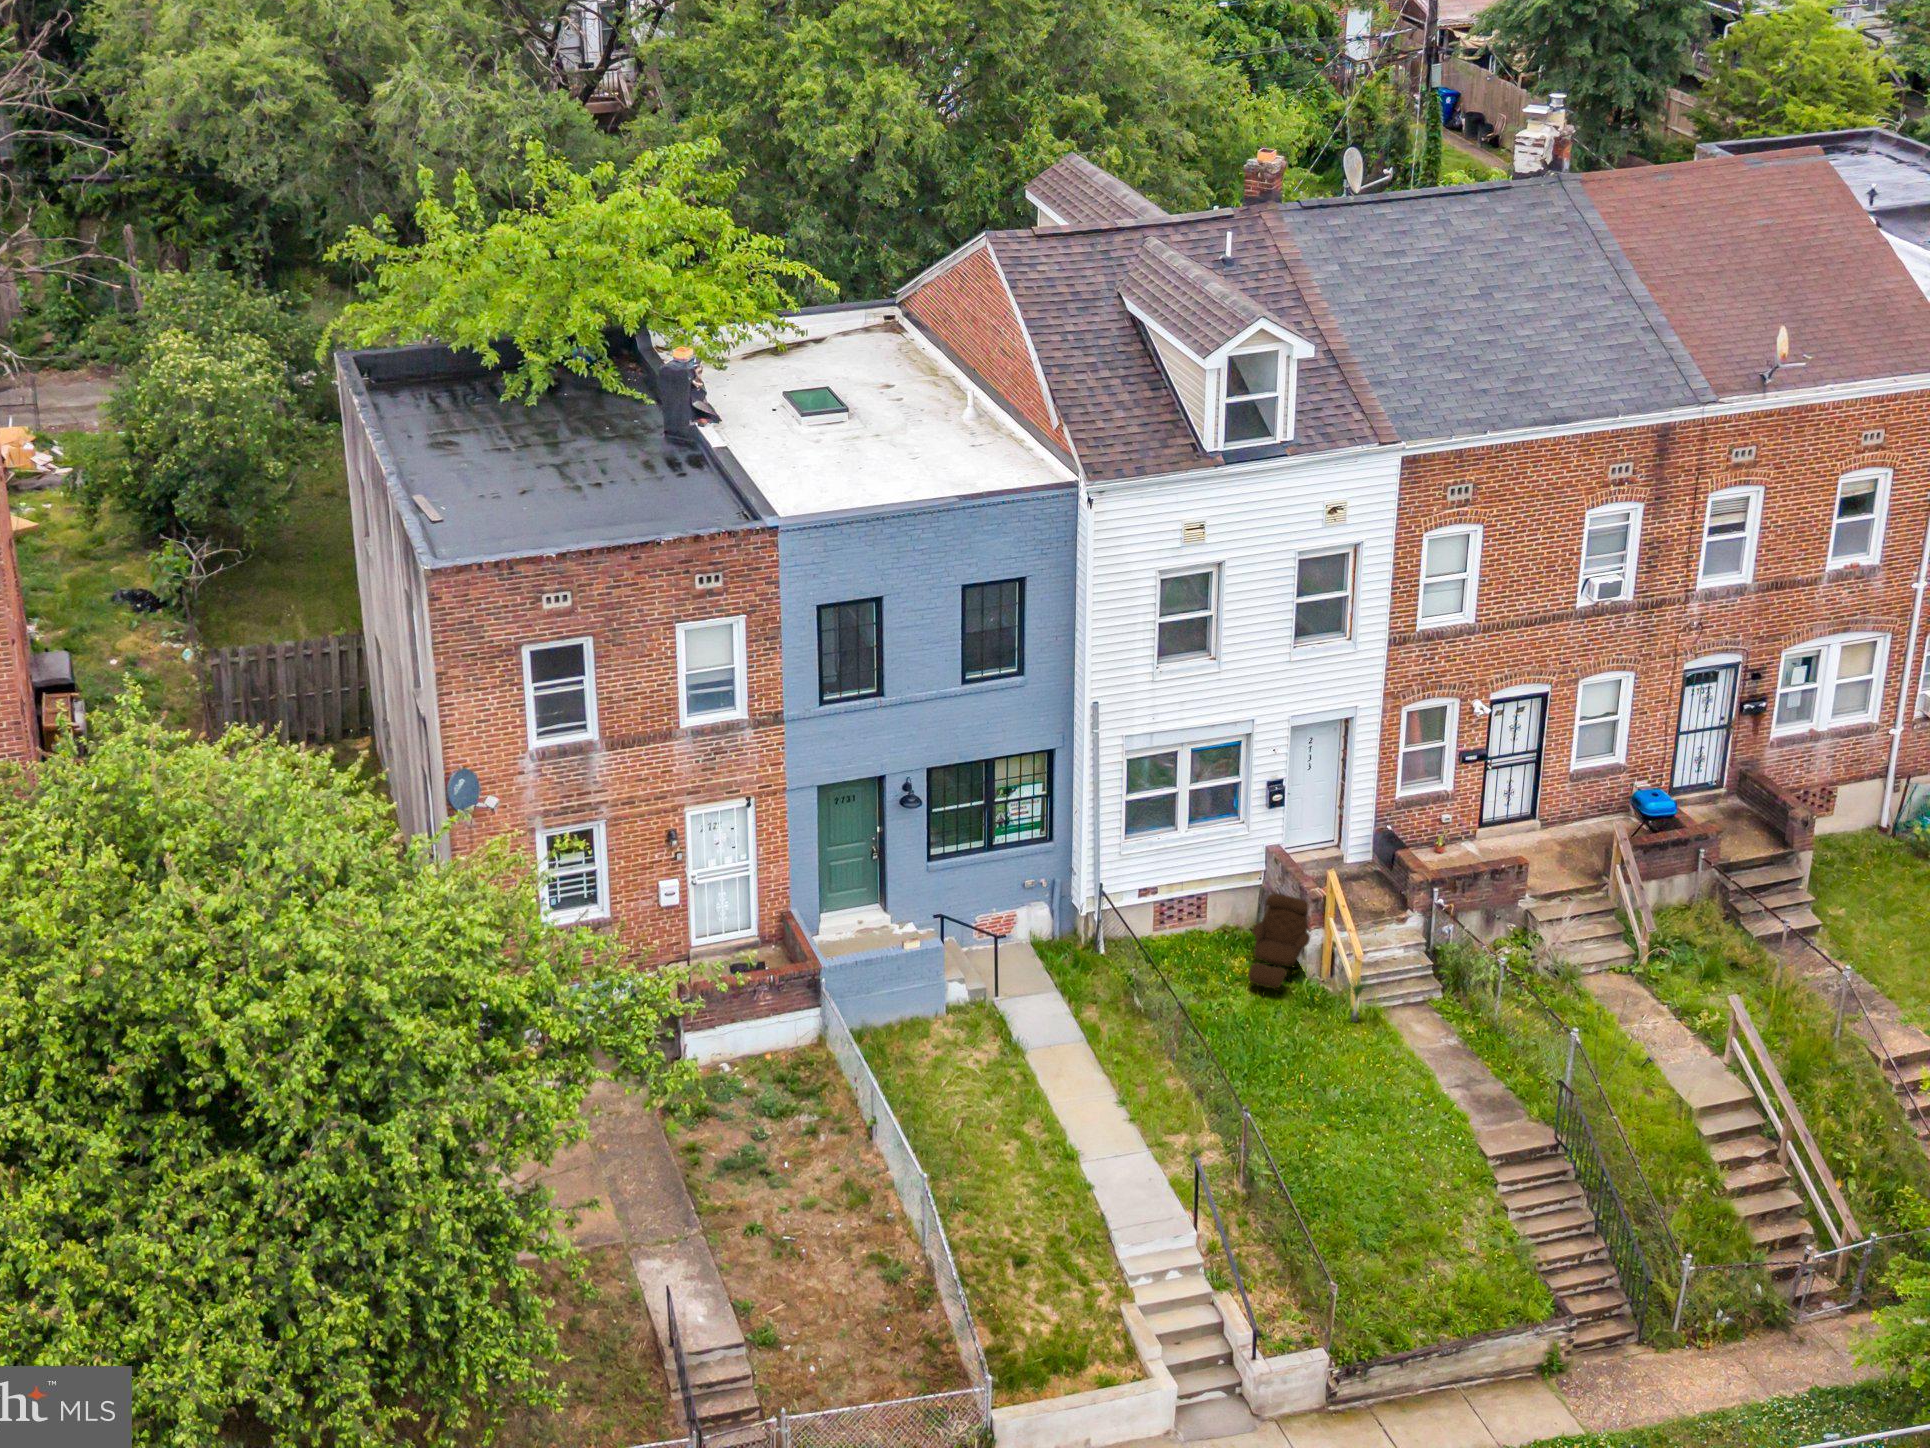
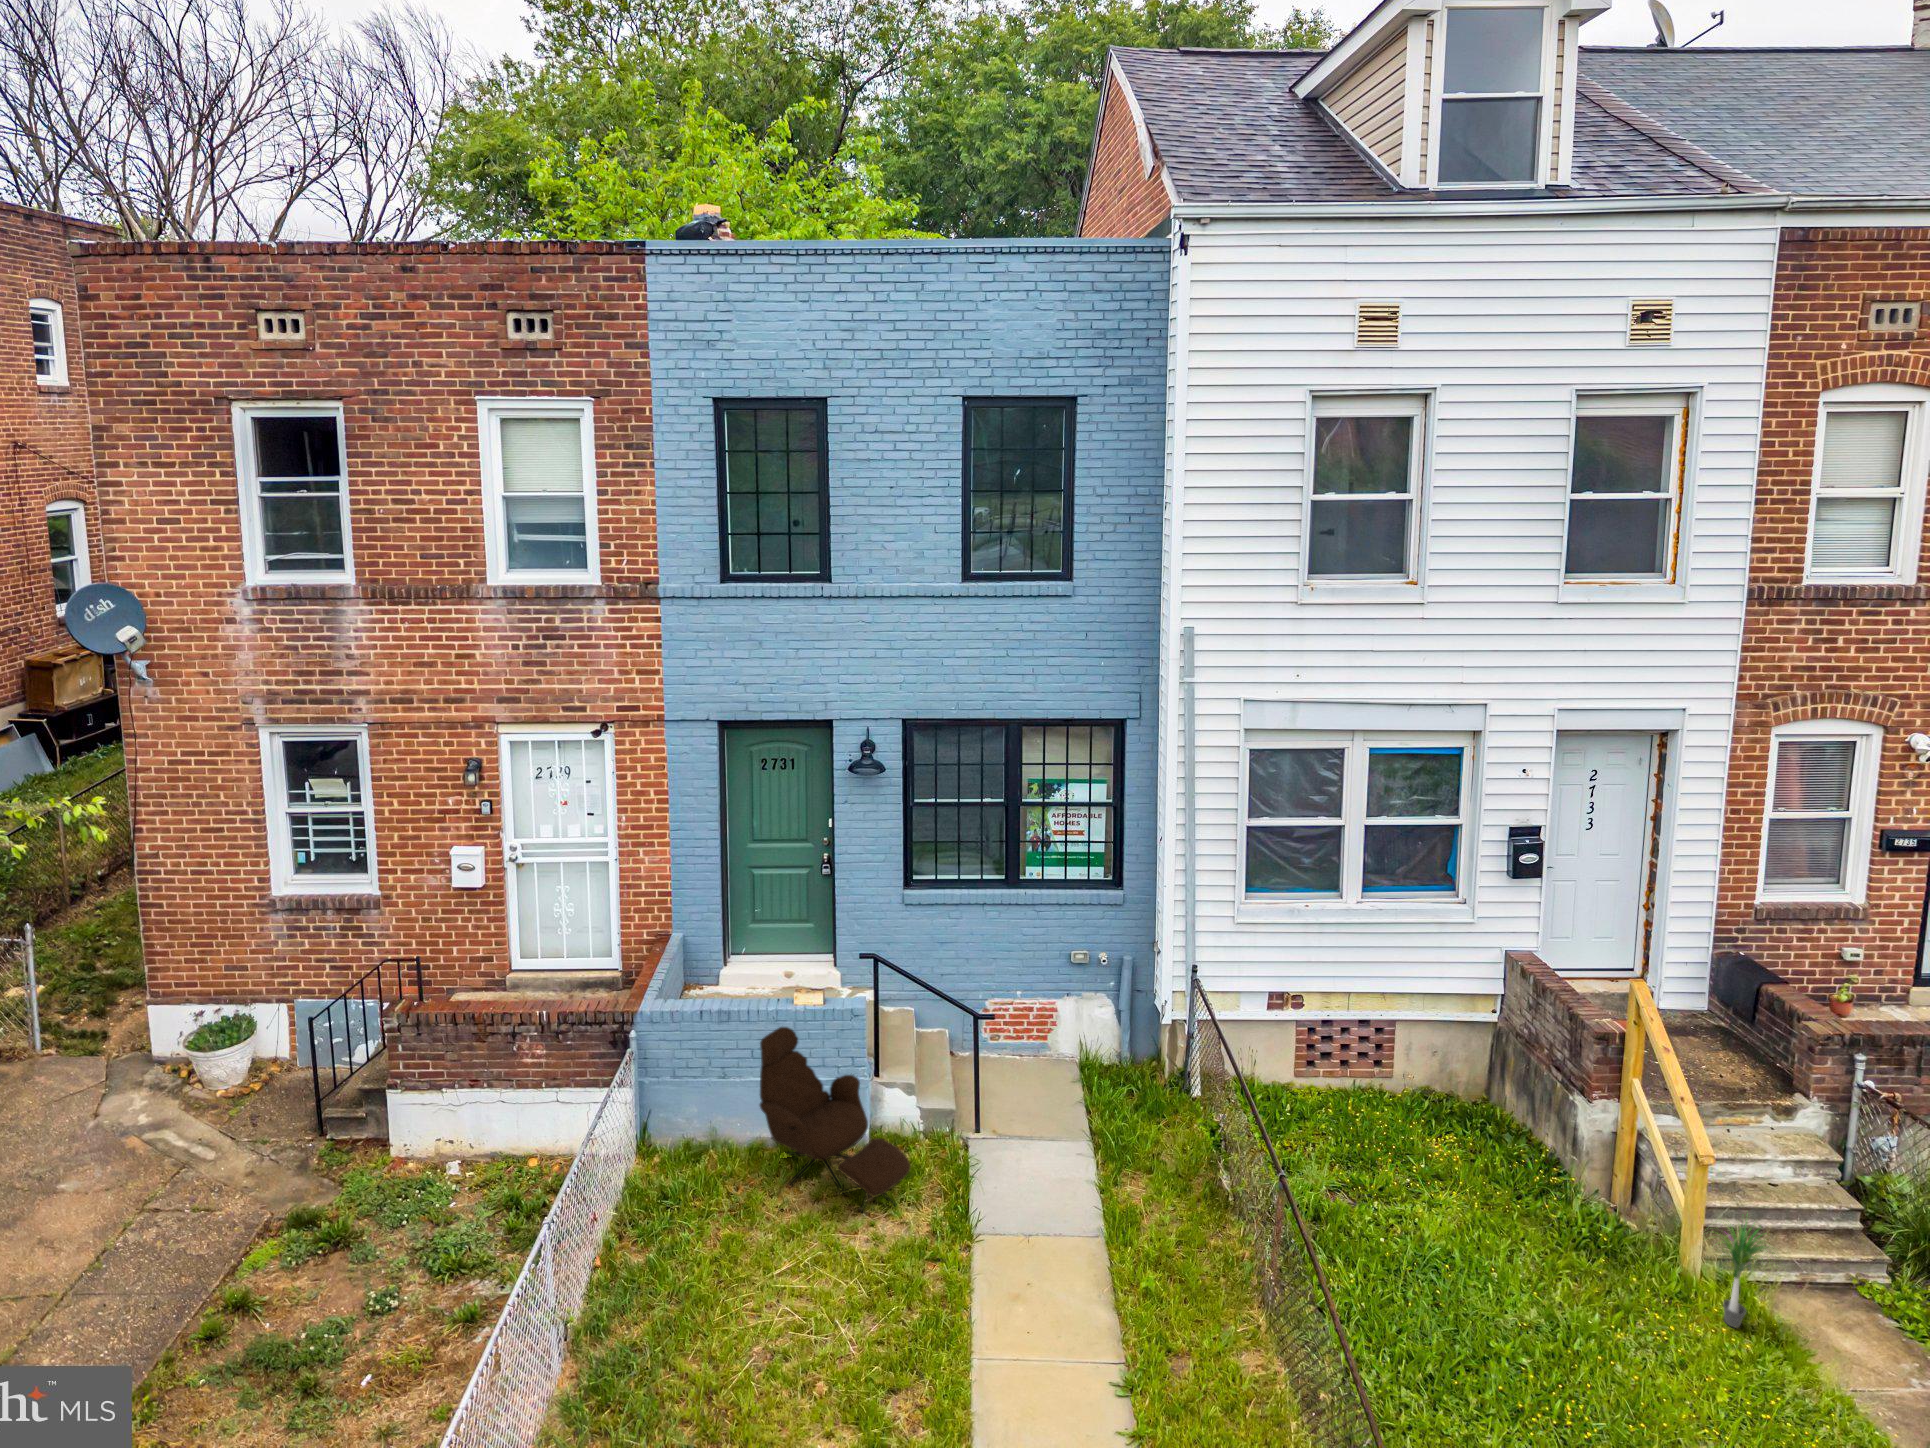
lounge chair: present [1248,894,1310,995] -> present [760,1027,911,1213]

